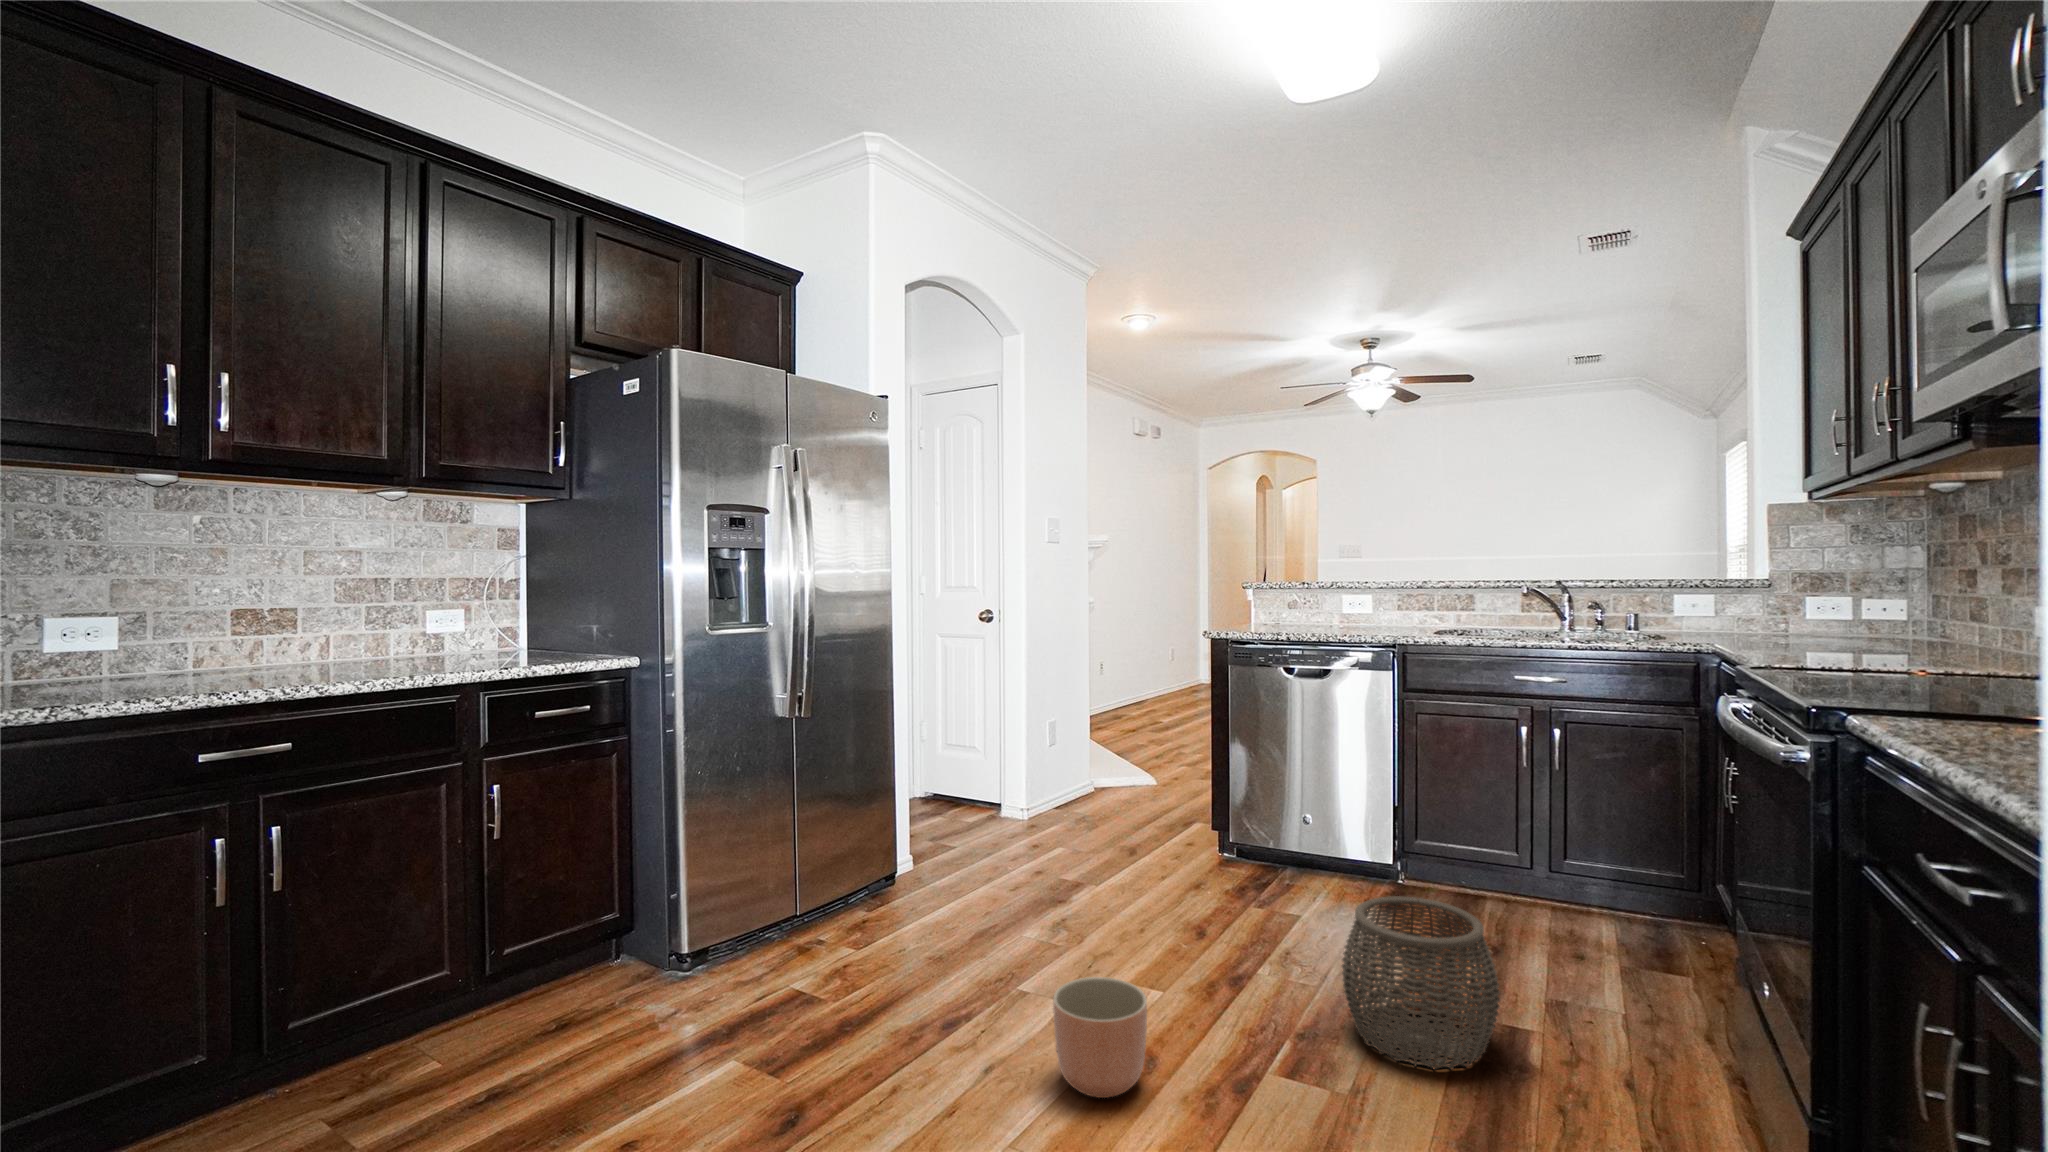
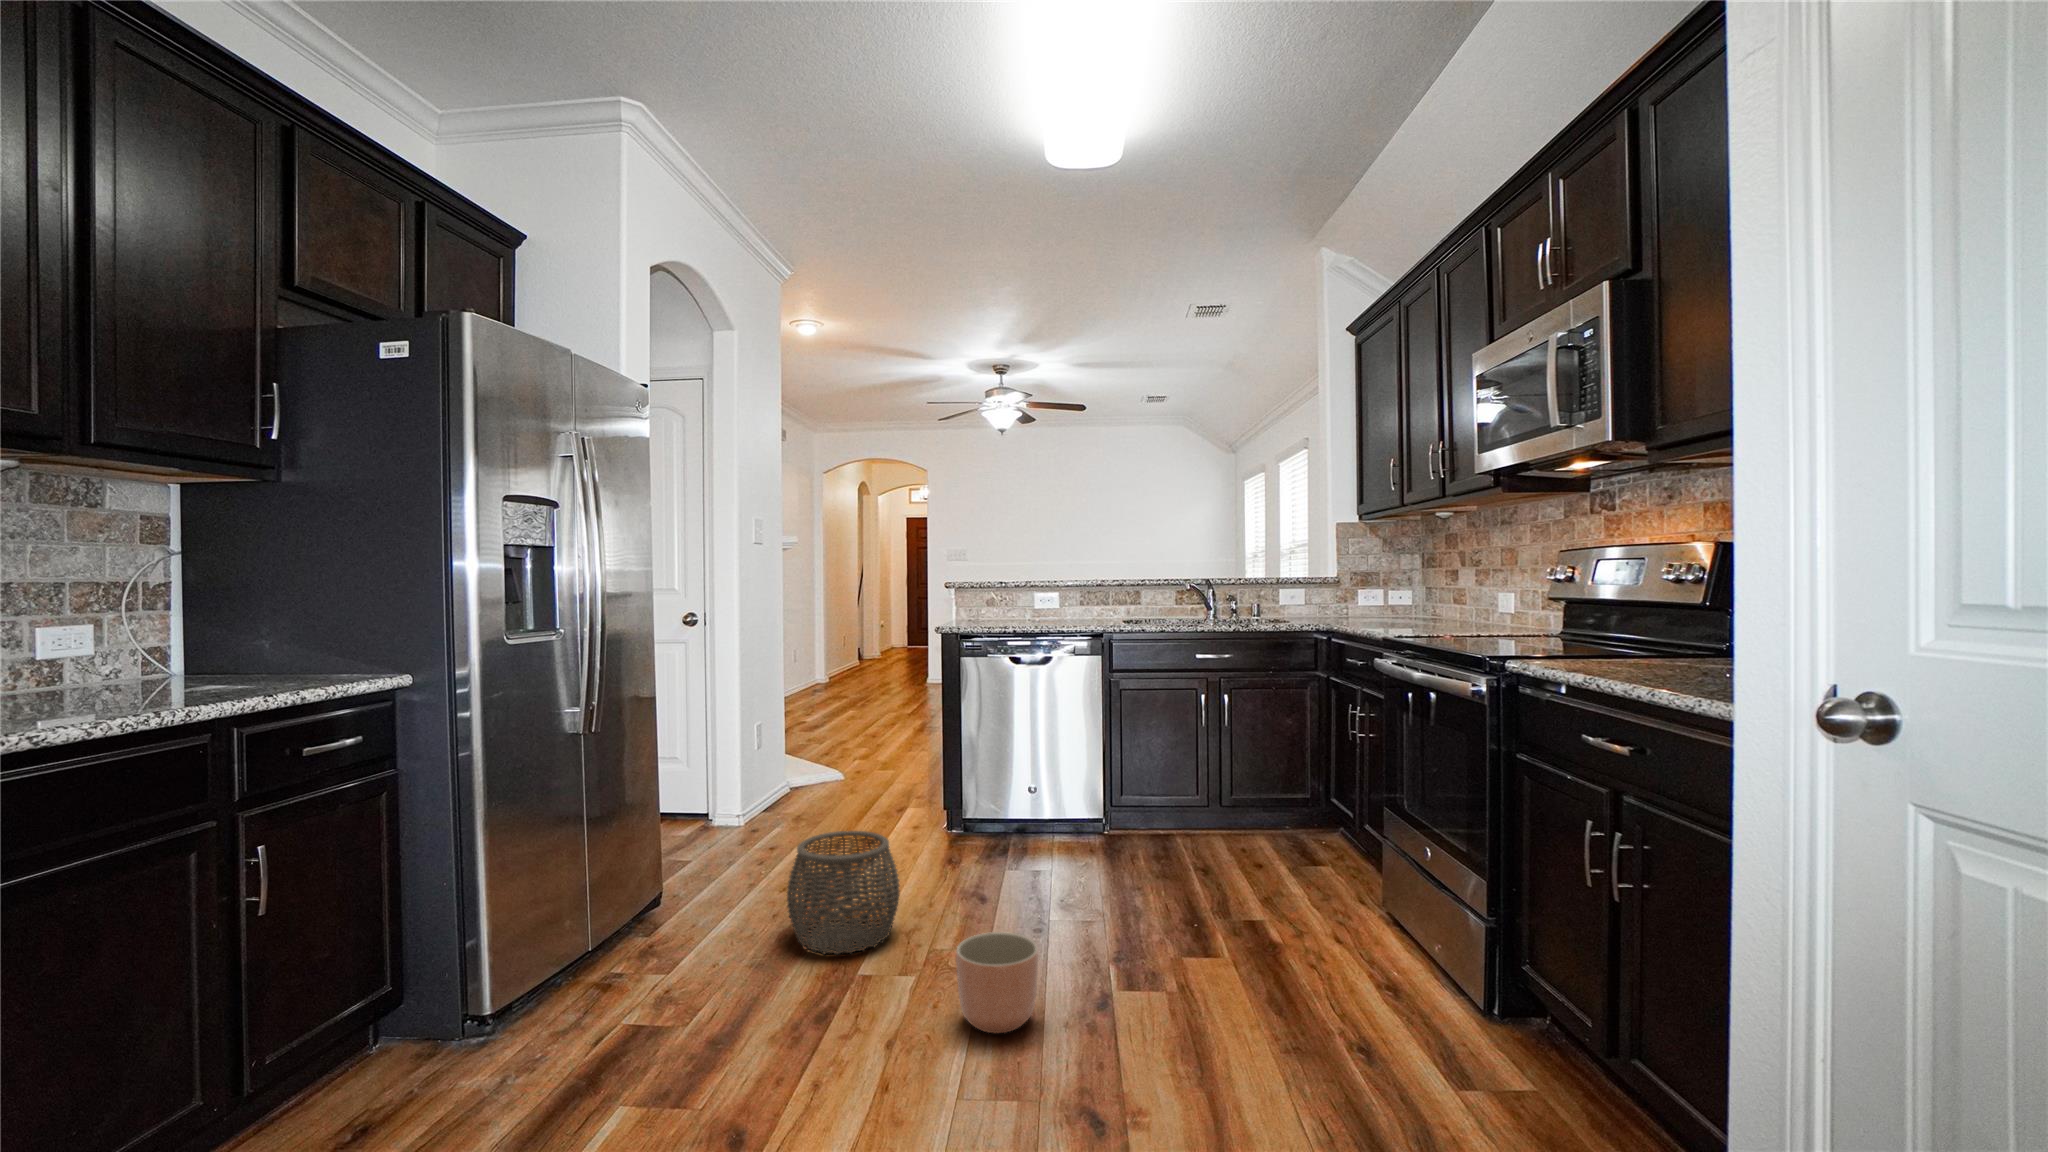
woven basket: present [1342,896,1500,1069] -> present [787,831,900,954]

